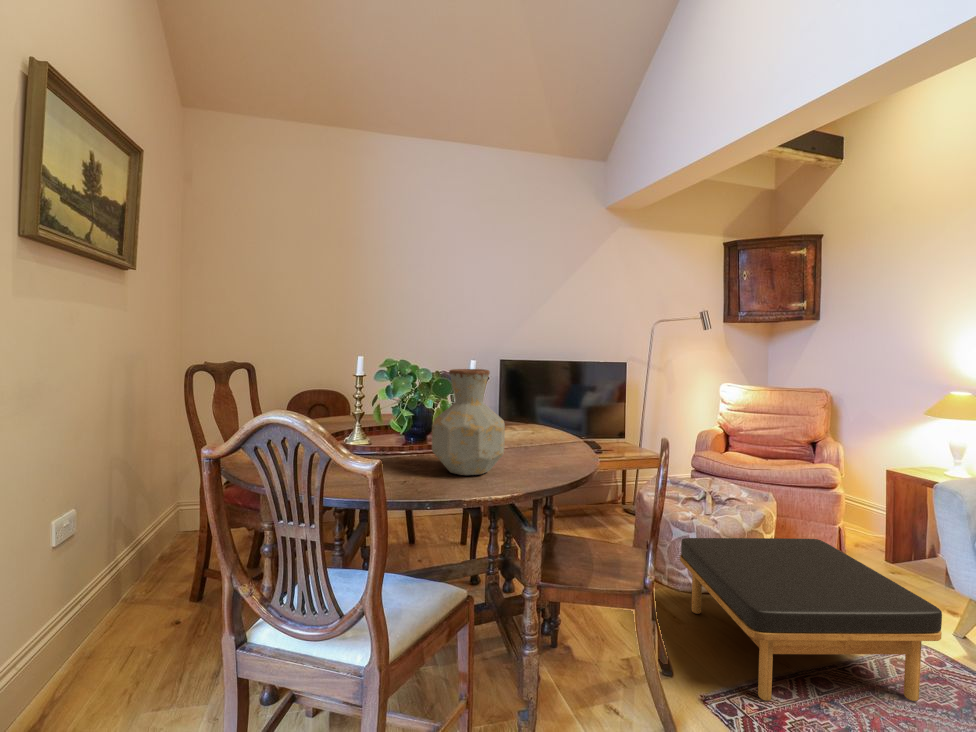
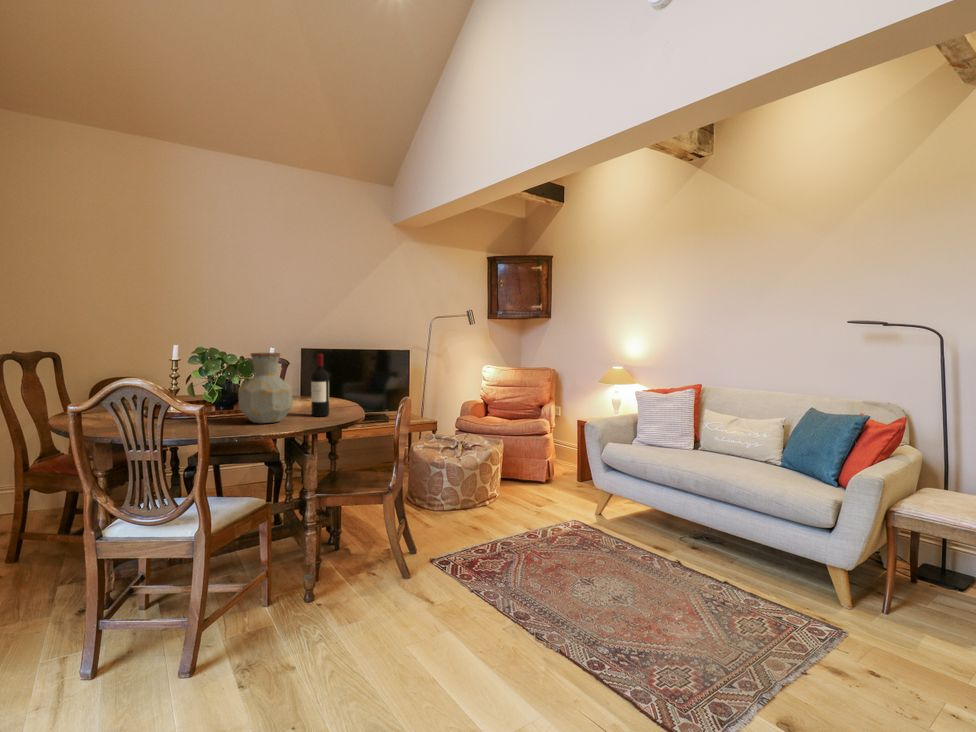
wine bottle: none [527,370,553,464] -> present [311,354,329,416]
ottoman: present [680,538,942,701] -> none [432,464,565,556]

